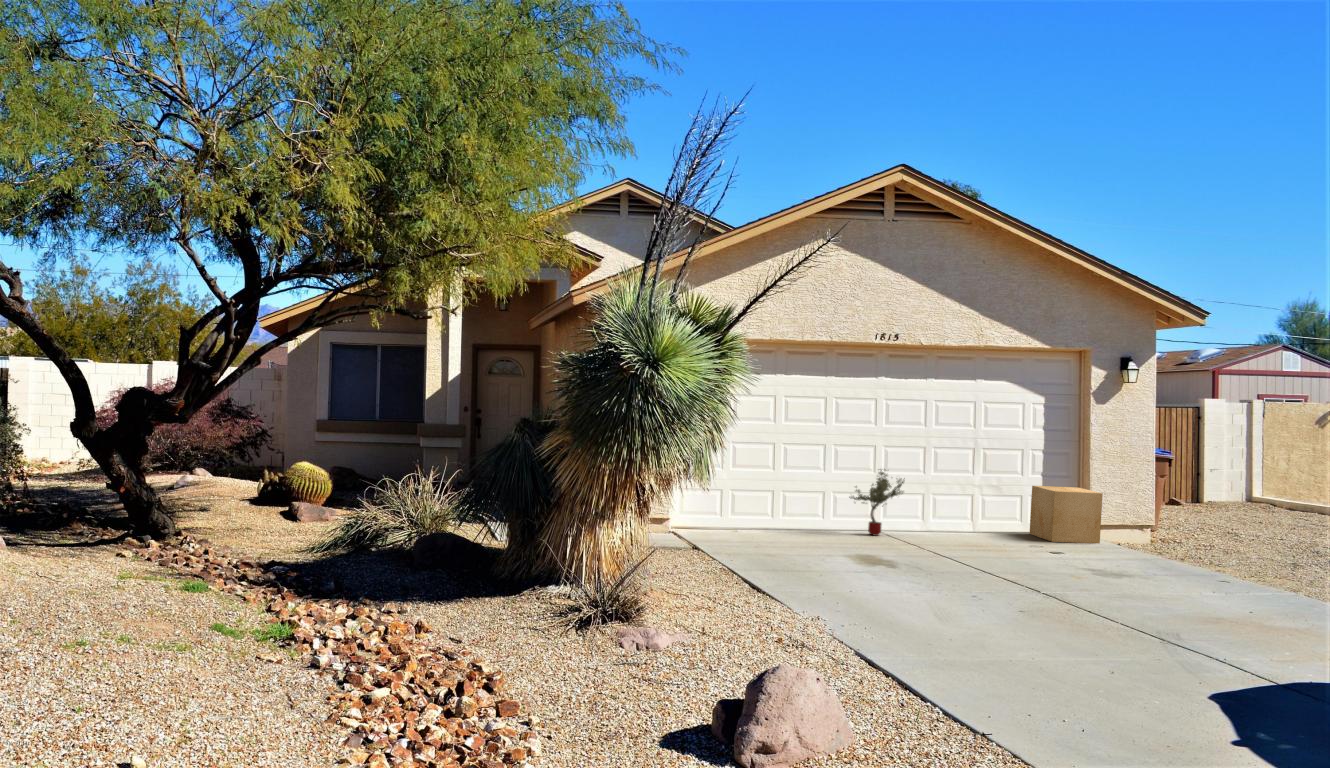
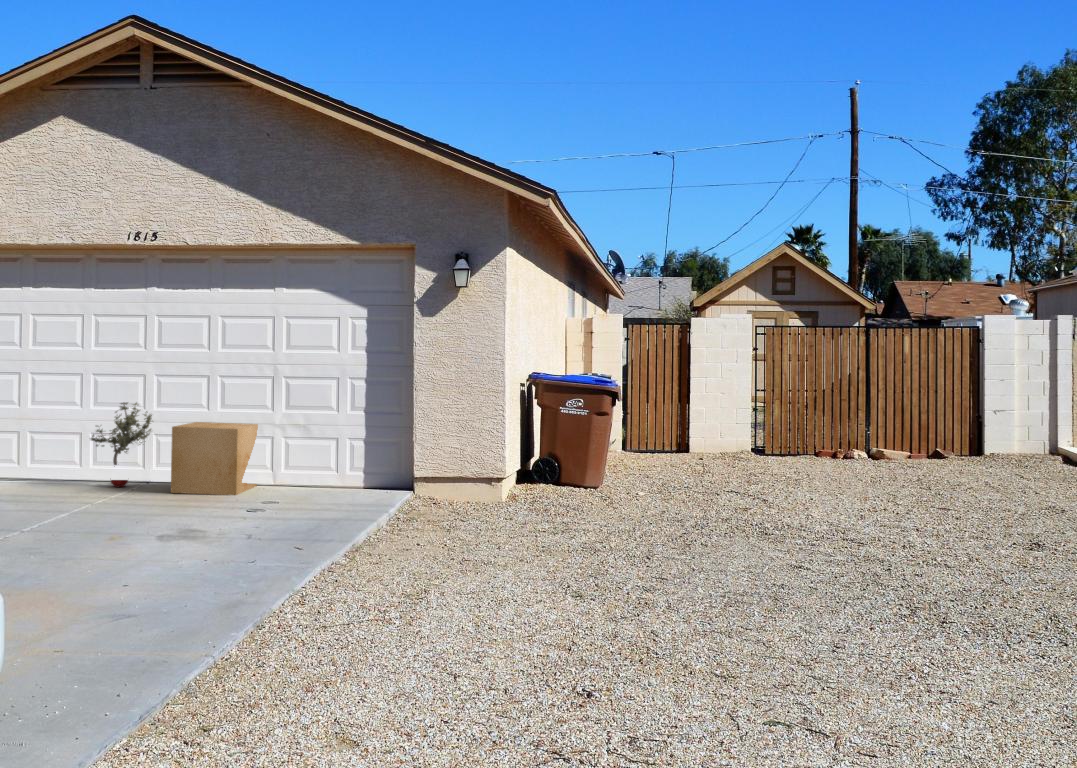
cardboard box: present [1030,486,1103,543] -> present [171,422,258,495]

